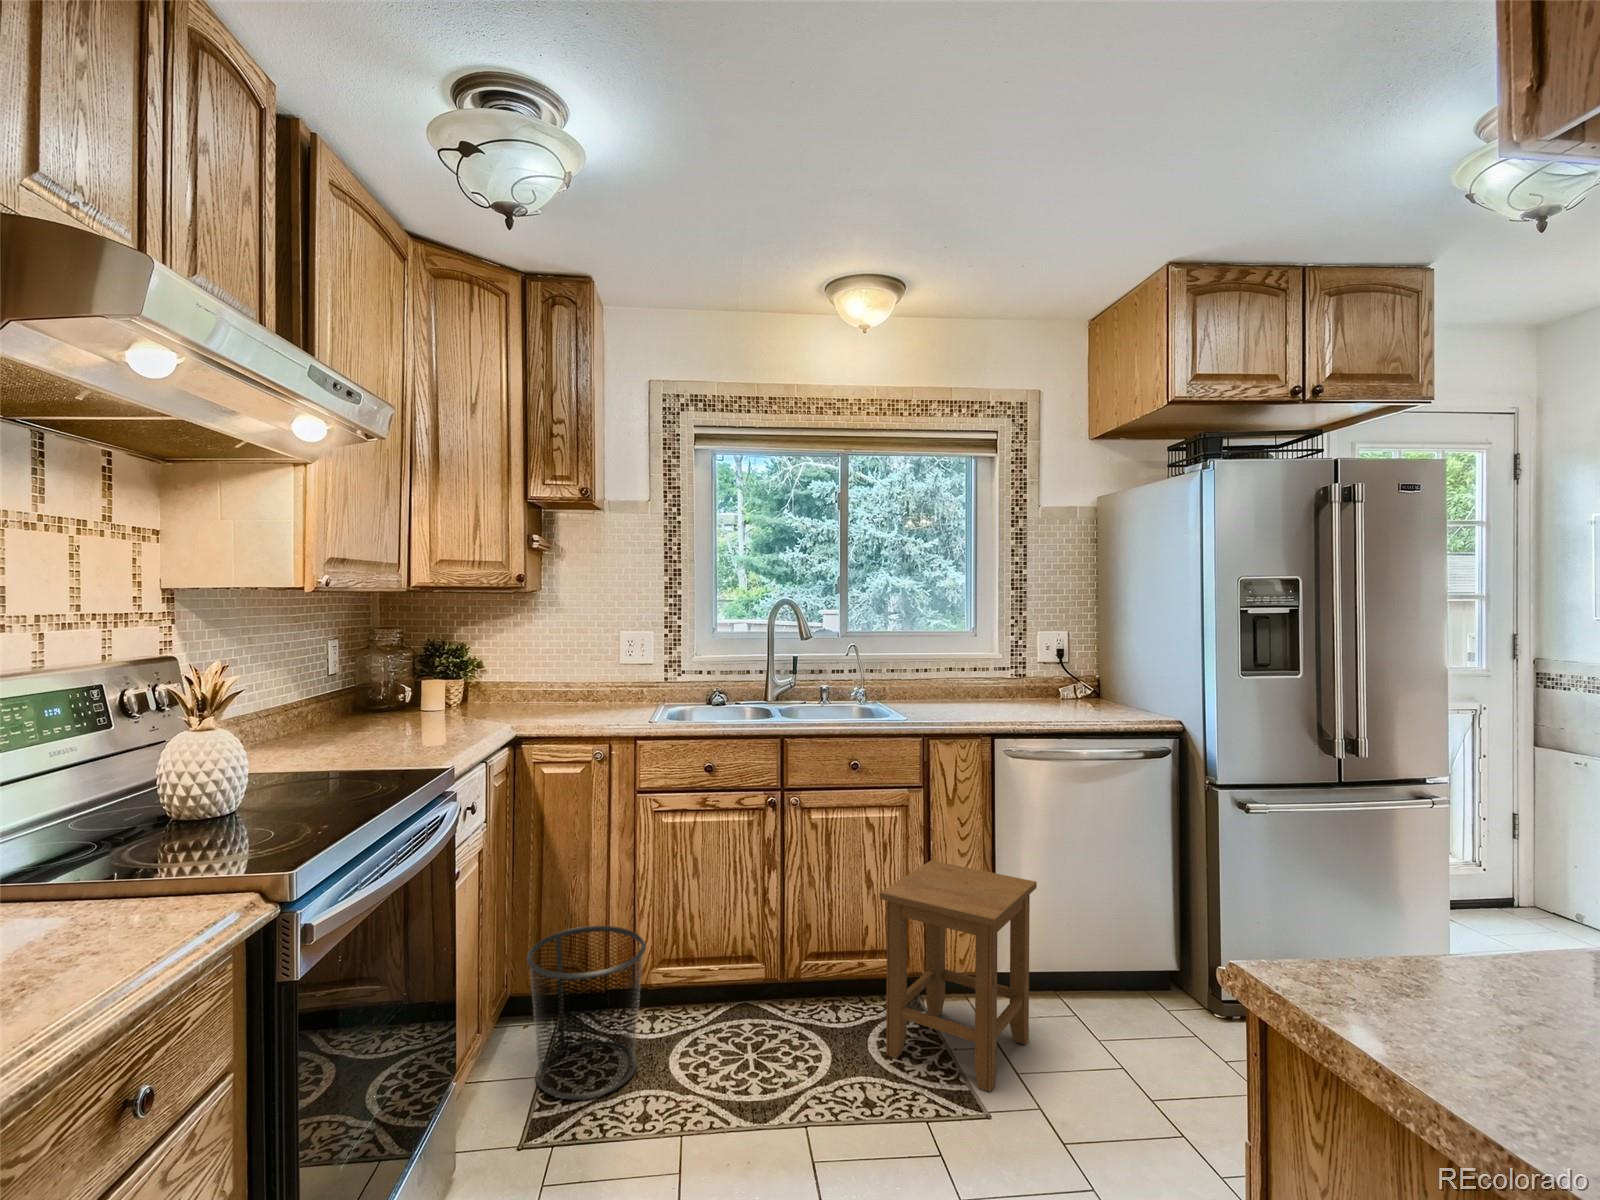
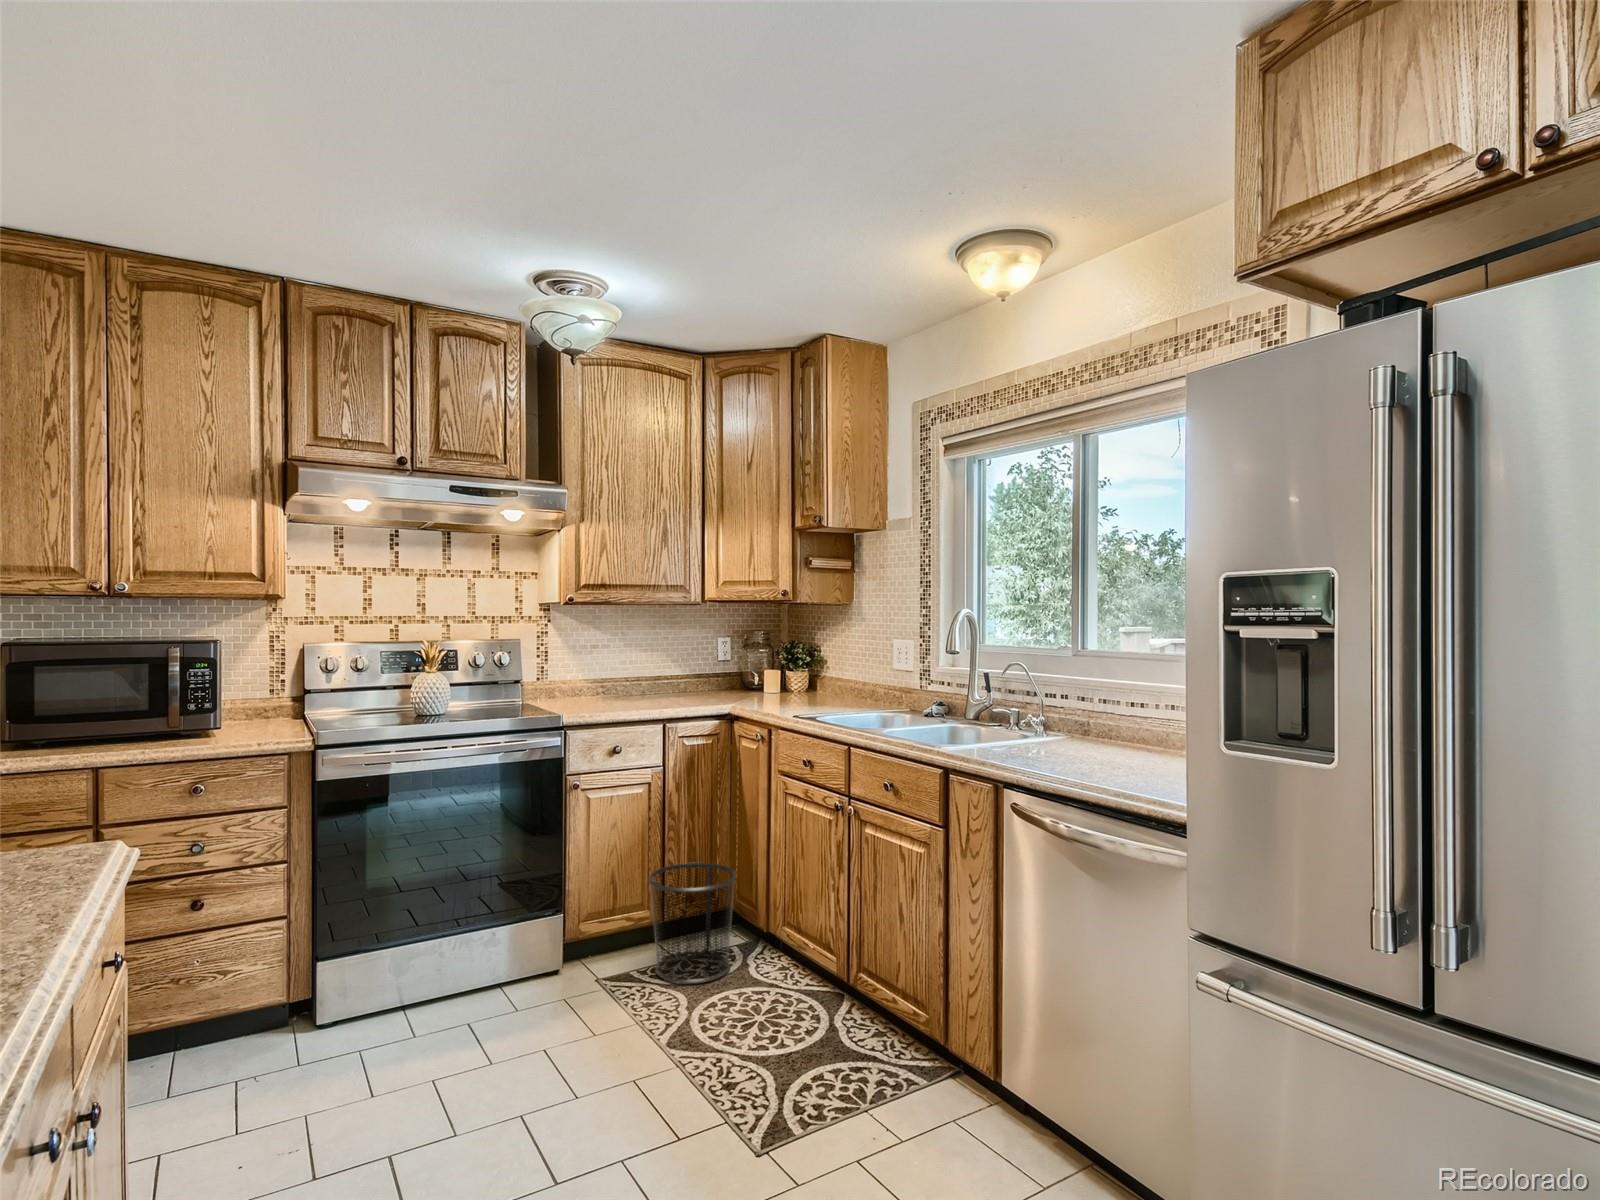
stool: present [879,860,1037,1092] -> none [797,907,938,1154]

